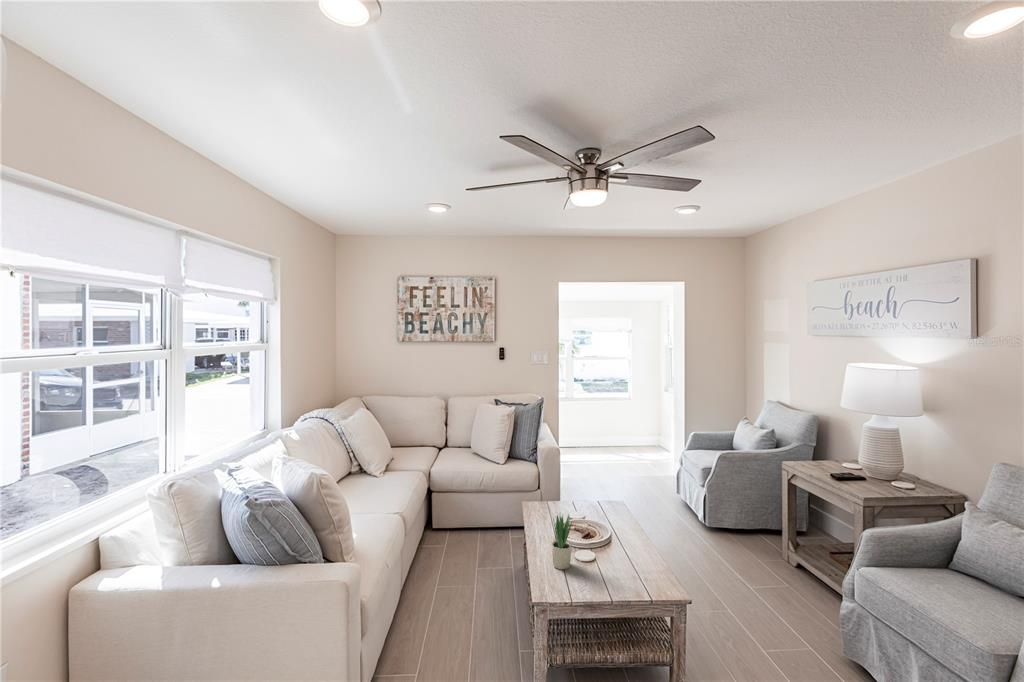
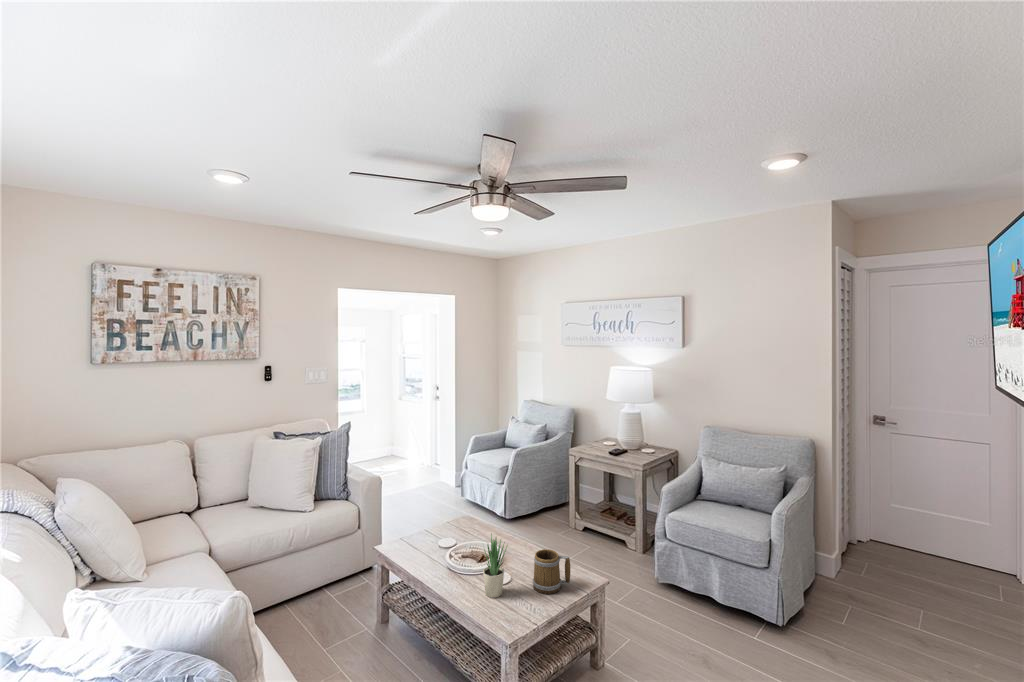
mug: none [599,541,638,588] -> present [533,549,570,594]

